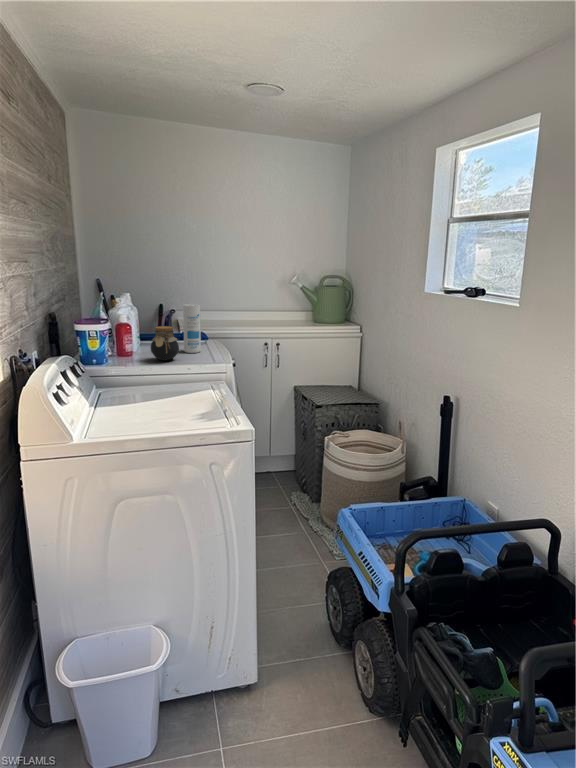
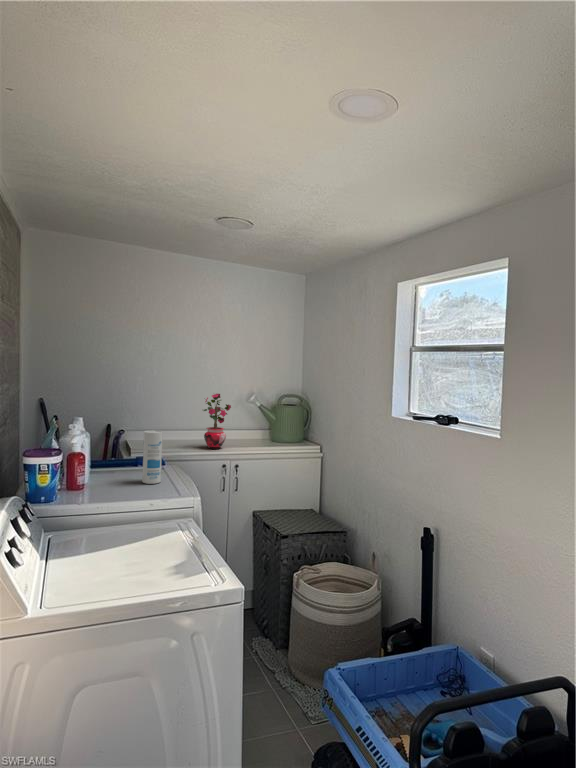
potted plant: none [242,272,273,327] -> present [203,394,231,449]
jar: present [151,326,179,360] -> none [107,456,140,495]

